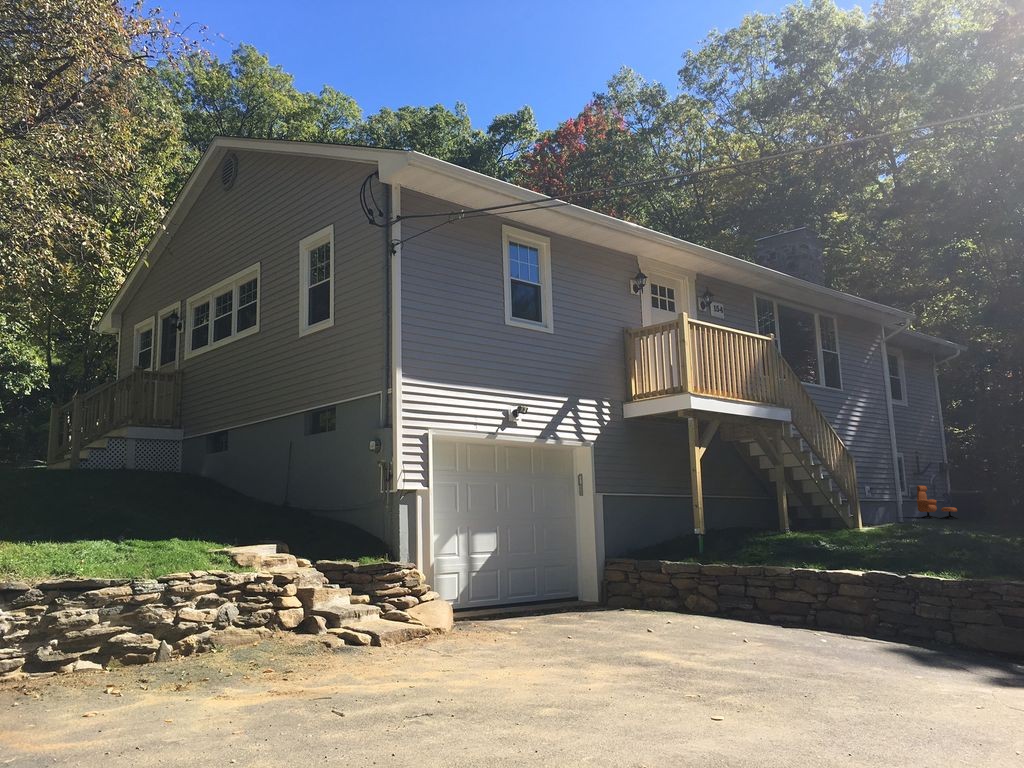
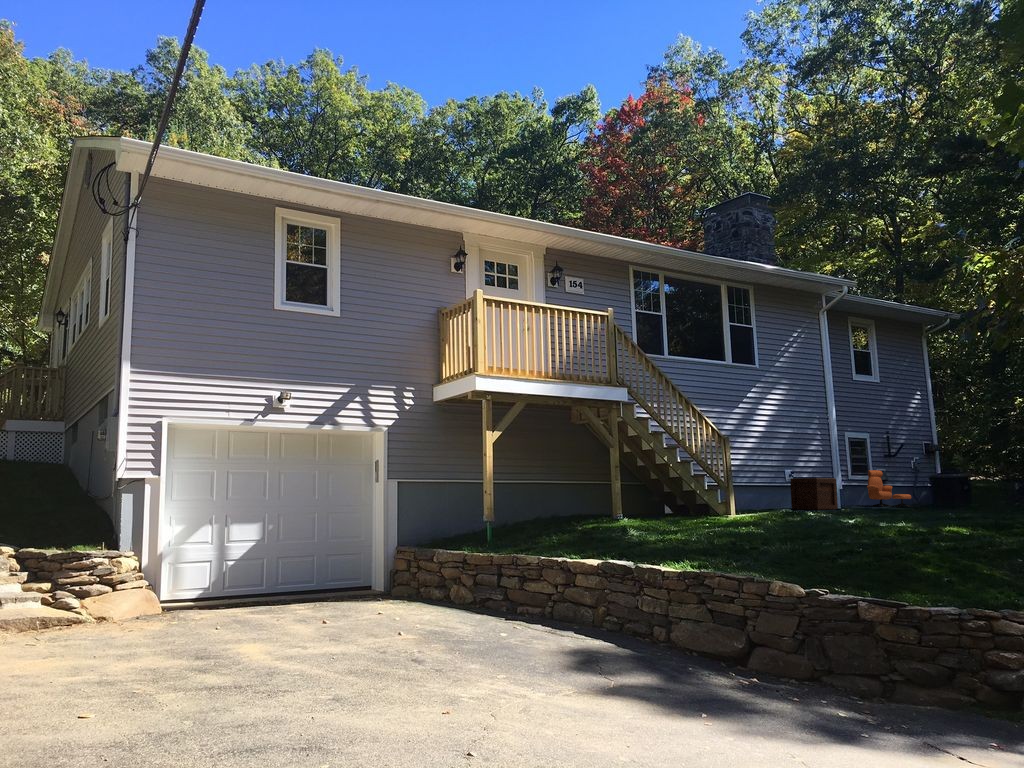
wooden crate: none [868,492,910,521] -> present [790,478,838,510]

